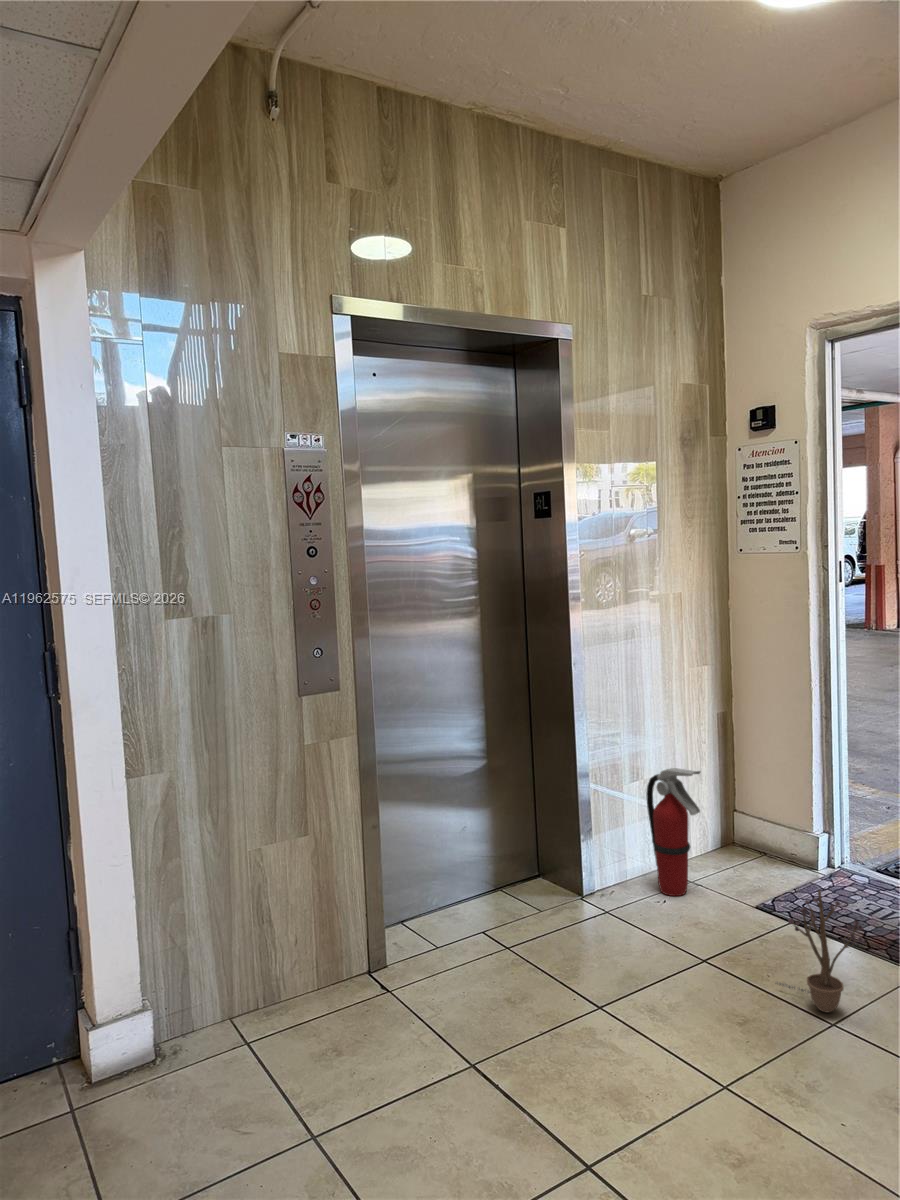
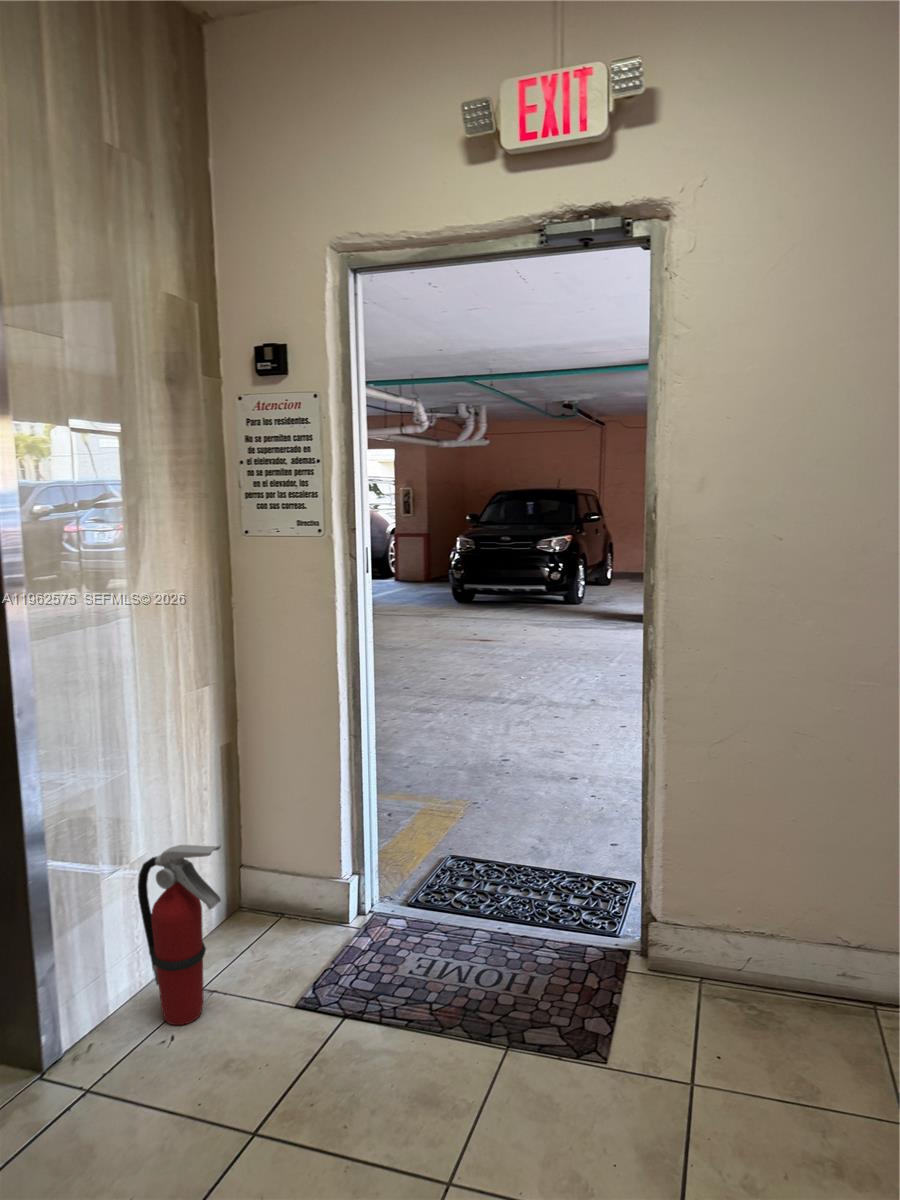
decorative plant: present [776,890,866,1013] -> none [360,1006,479,1164]

